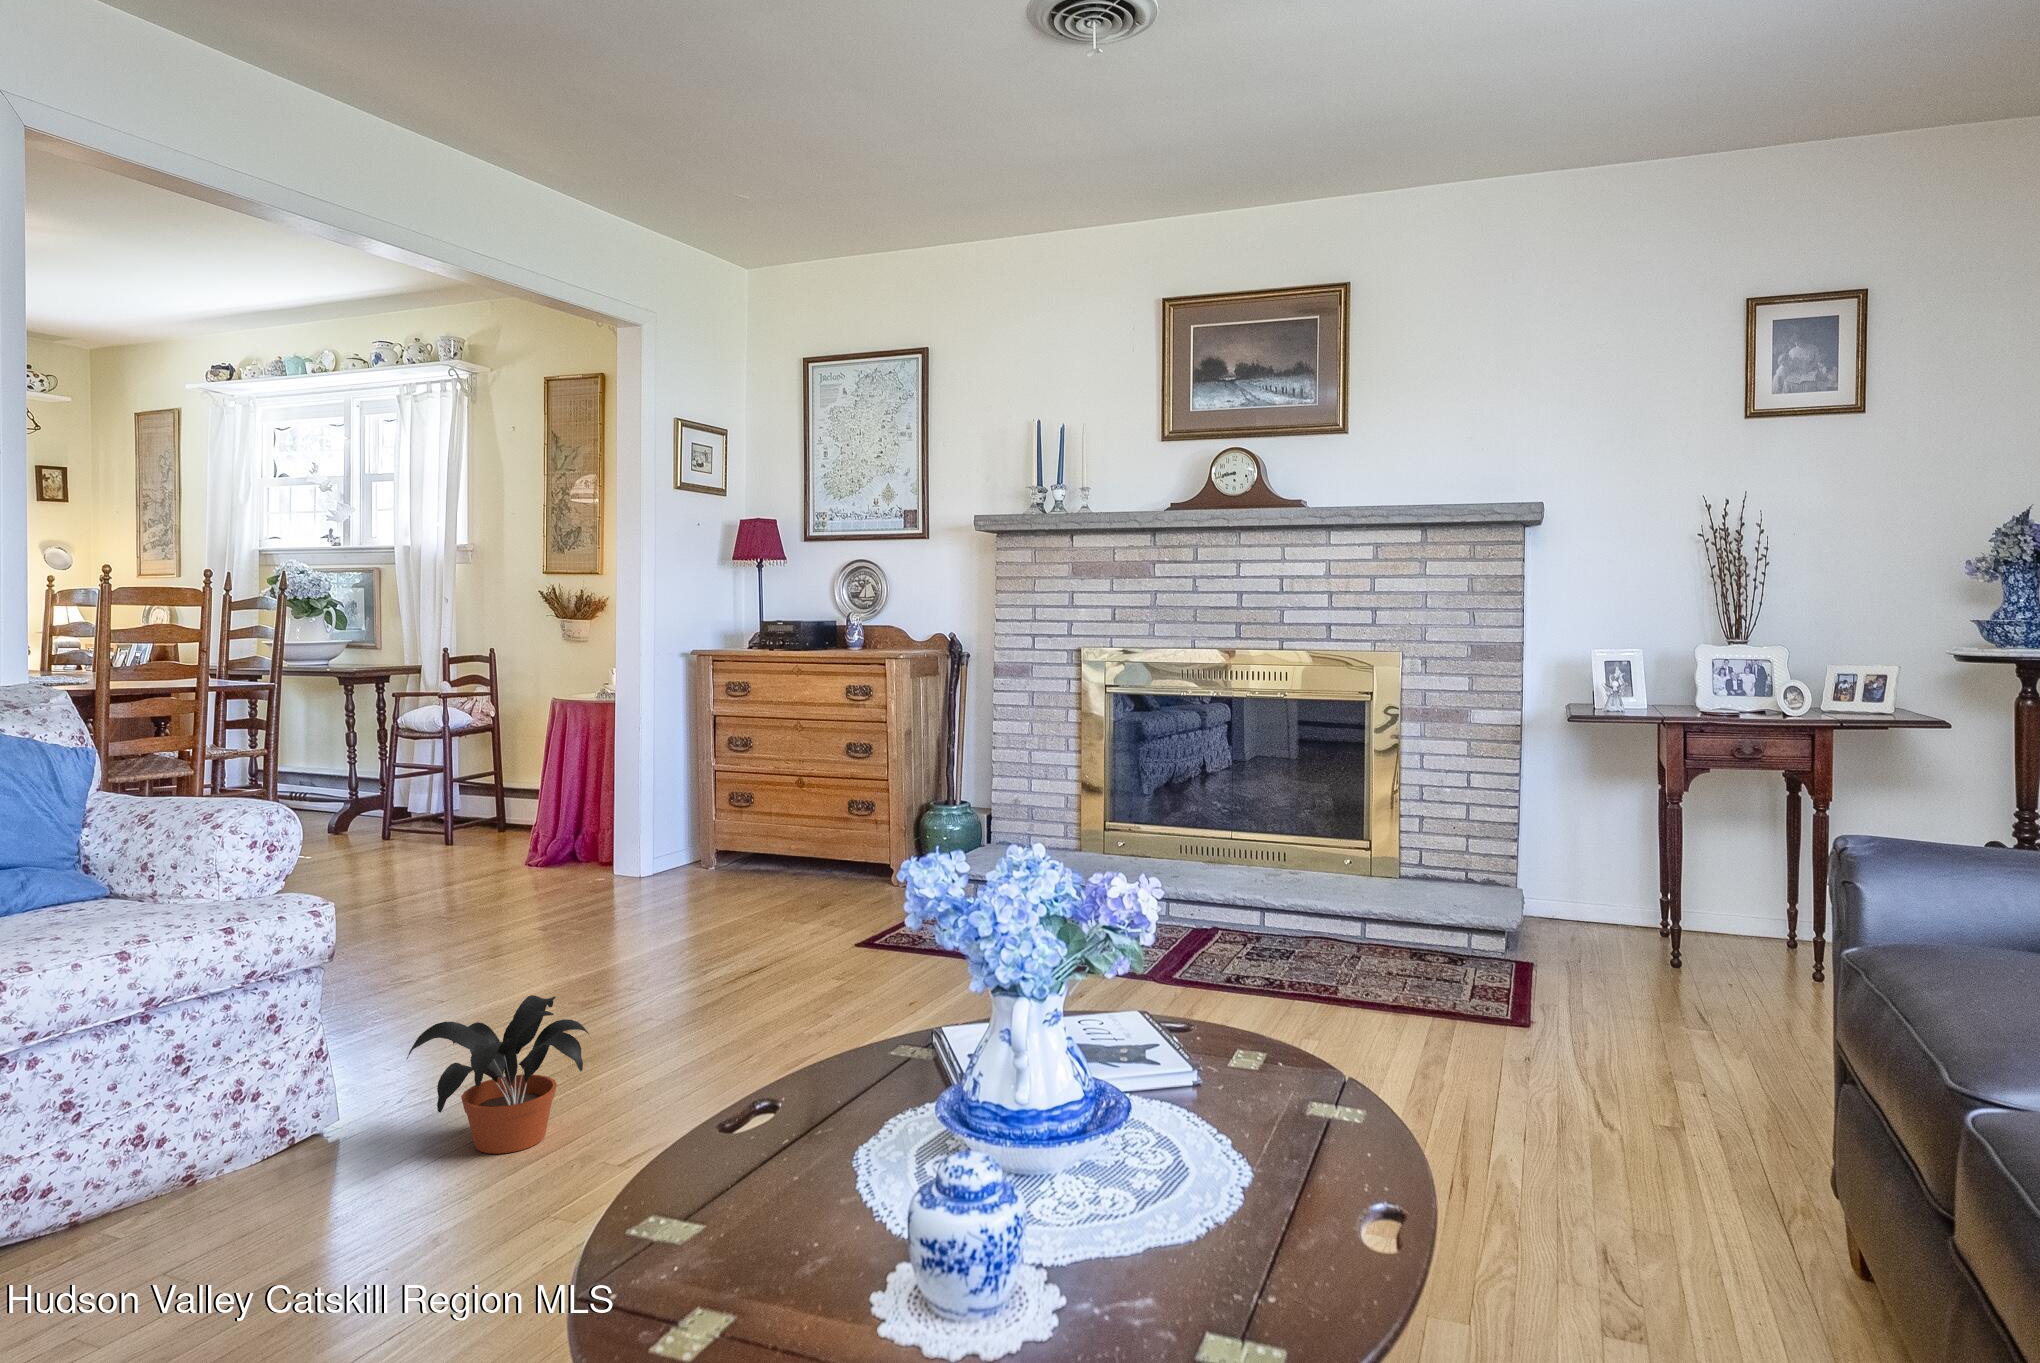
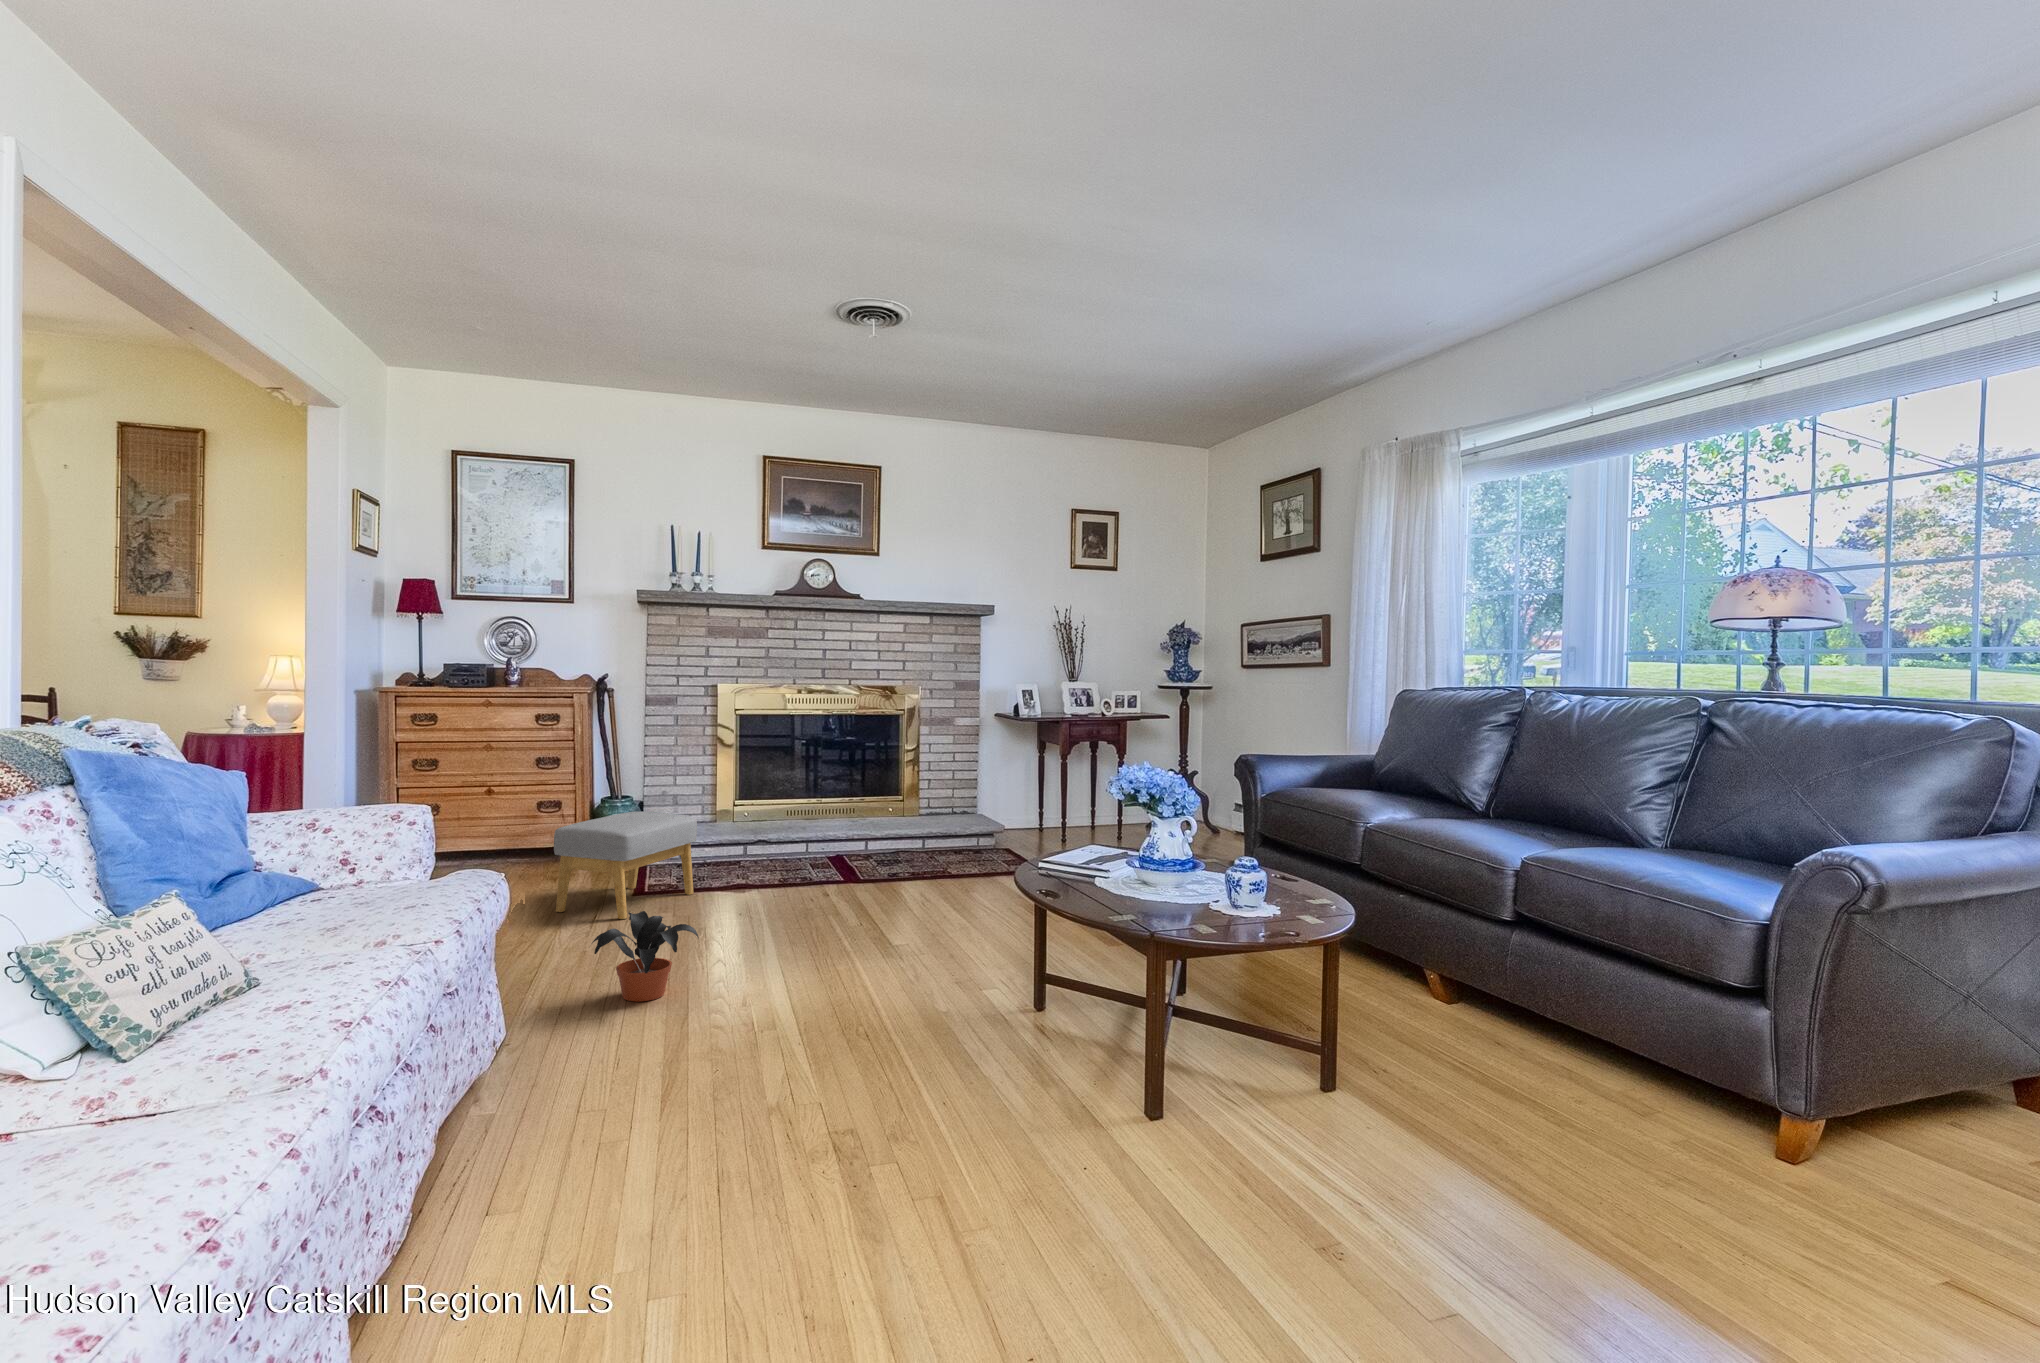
footstool: none [715,827,919,988] -> present [554,811,697,919]

